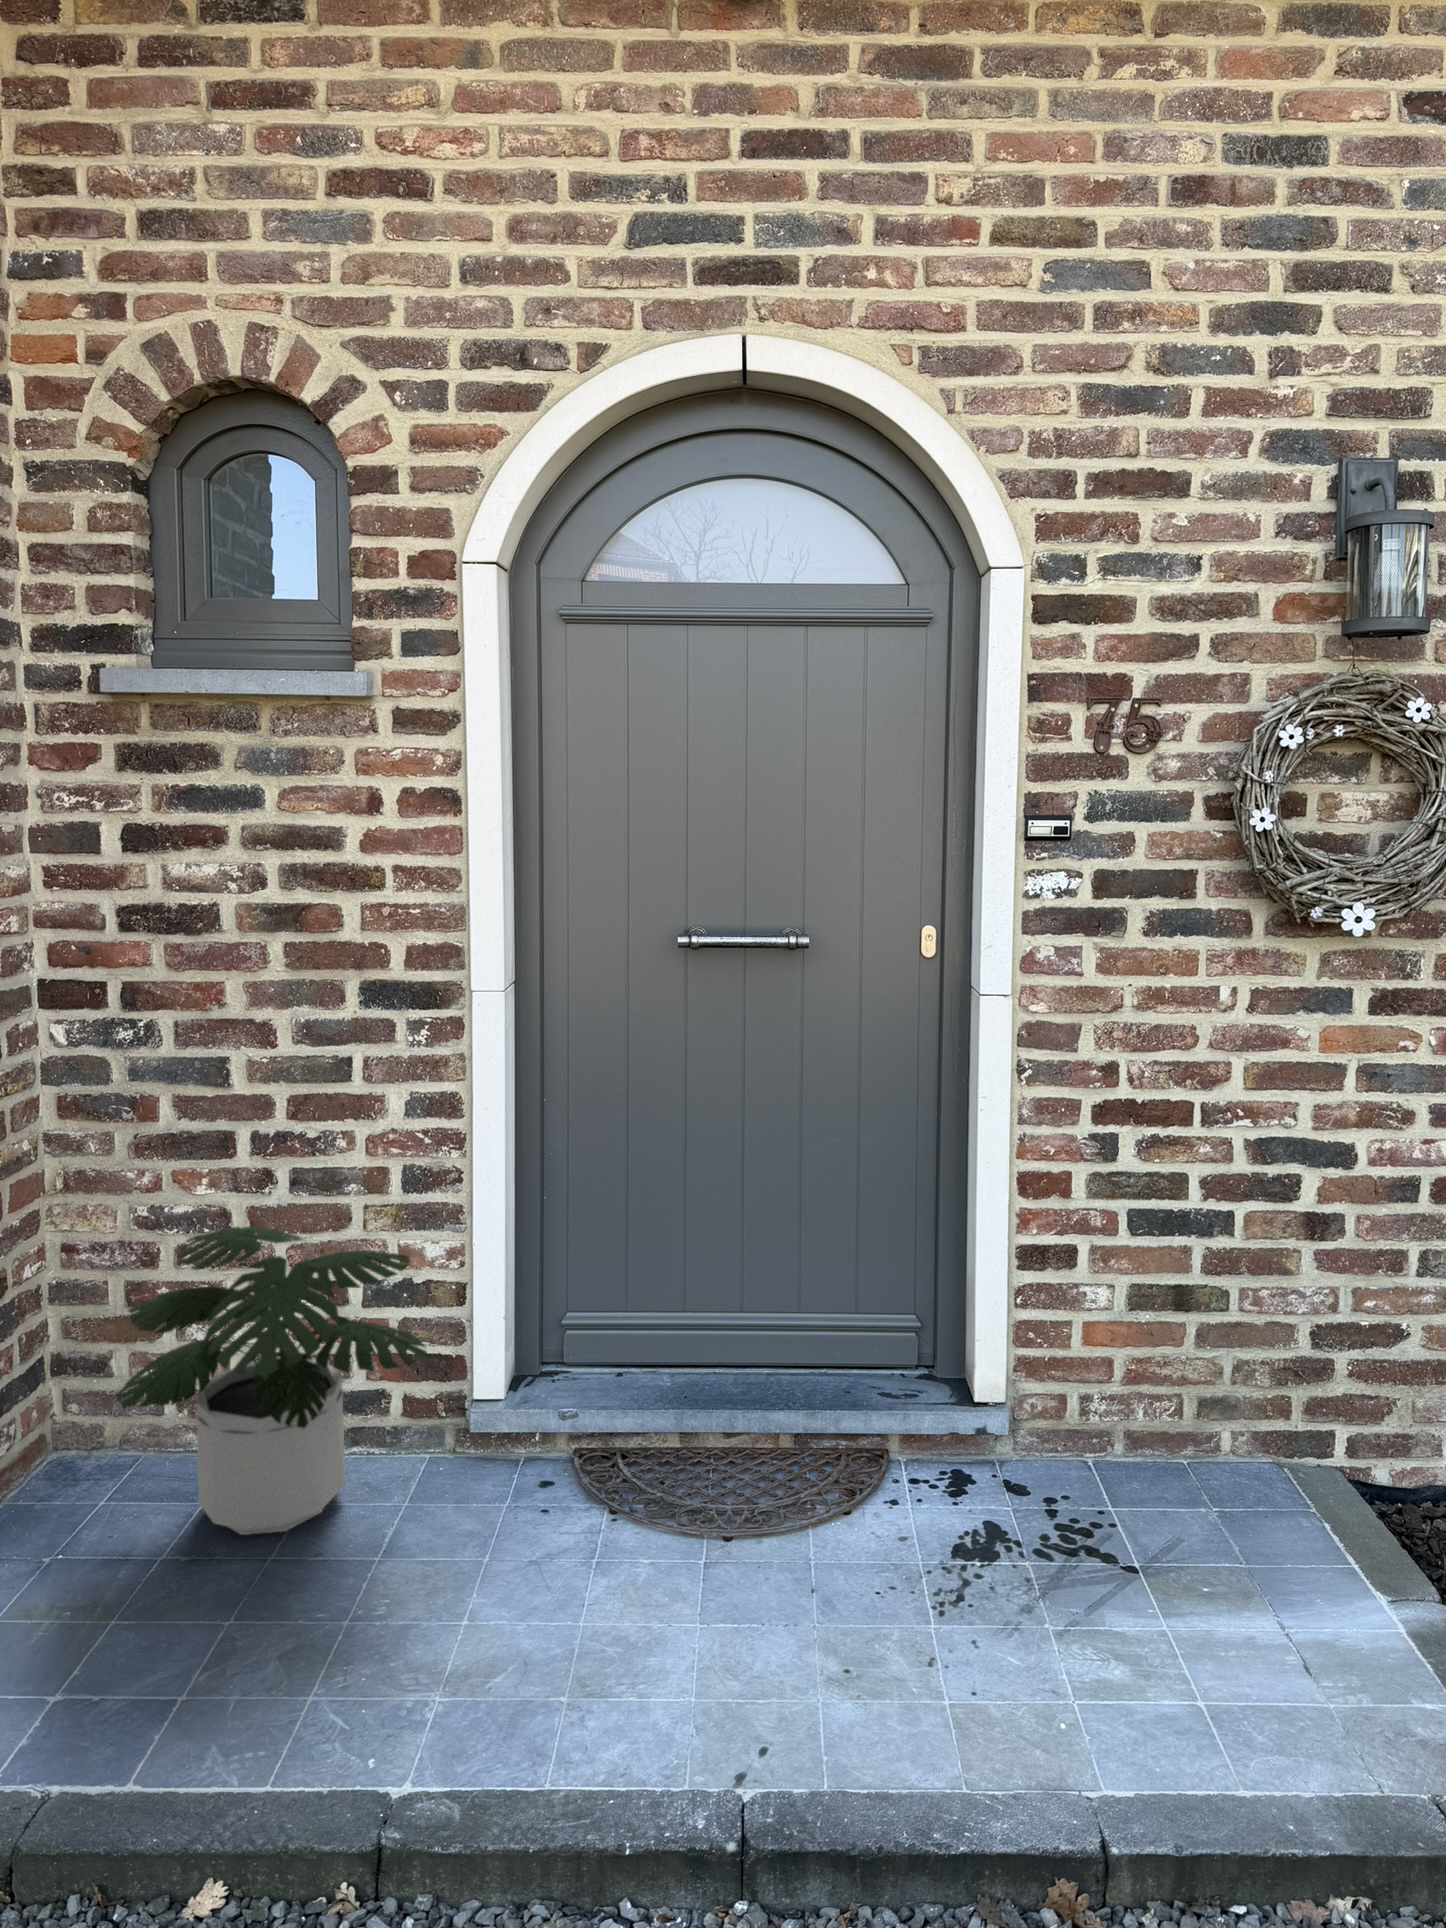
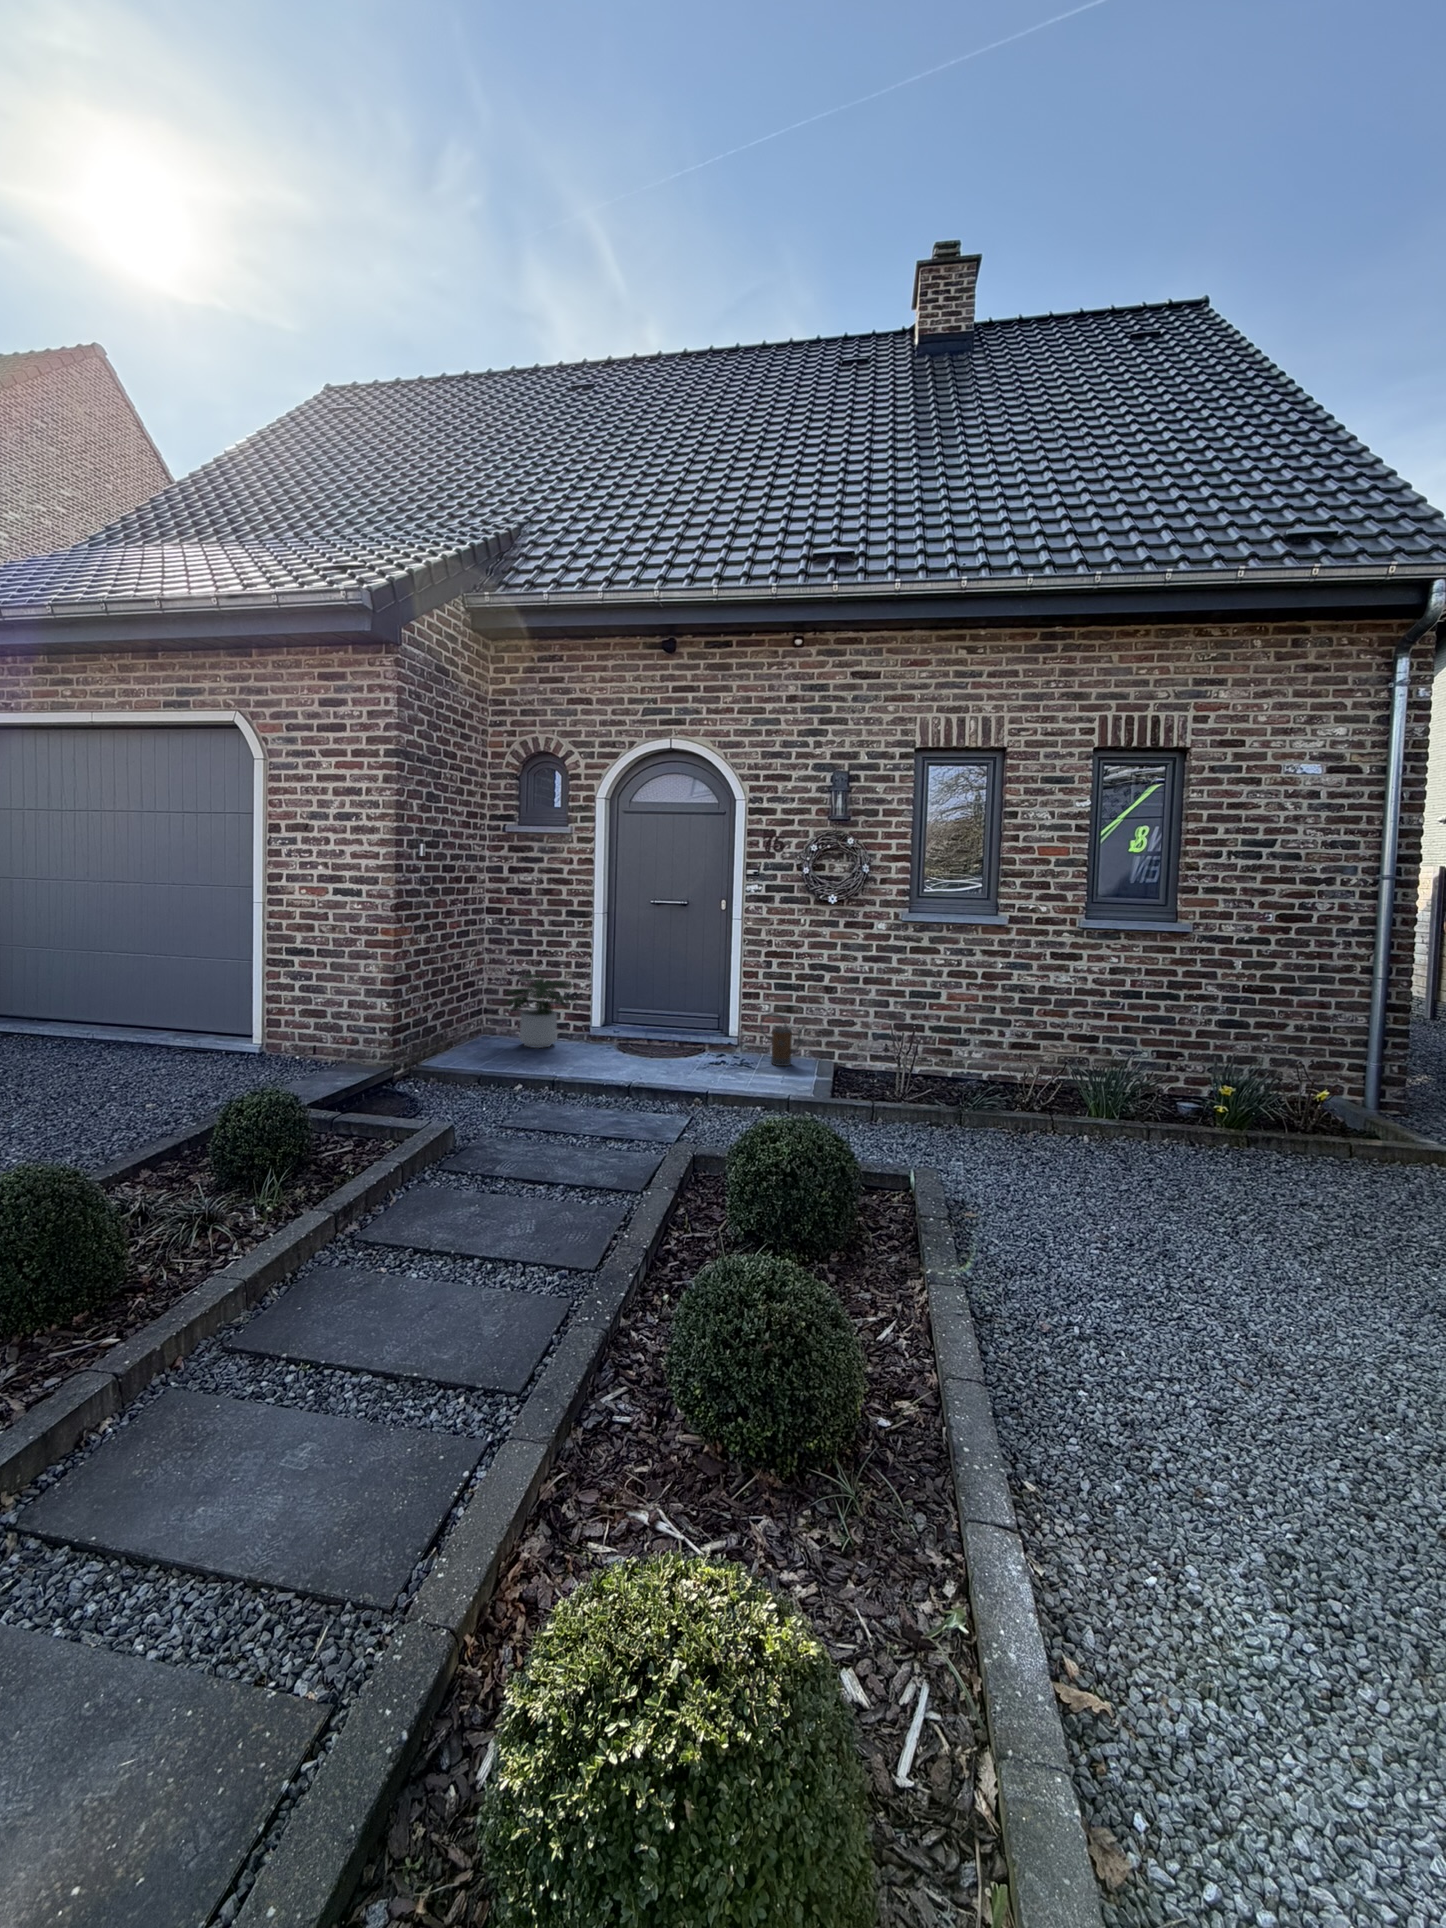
watering can: none [1118,1339,1286,1534] -> present [760,1013,804,1066]

